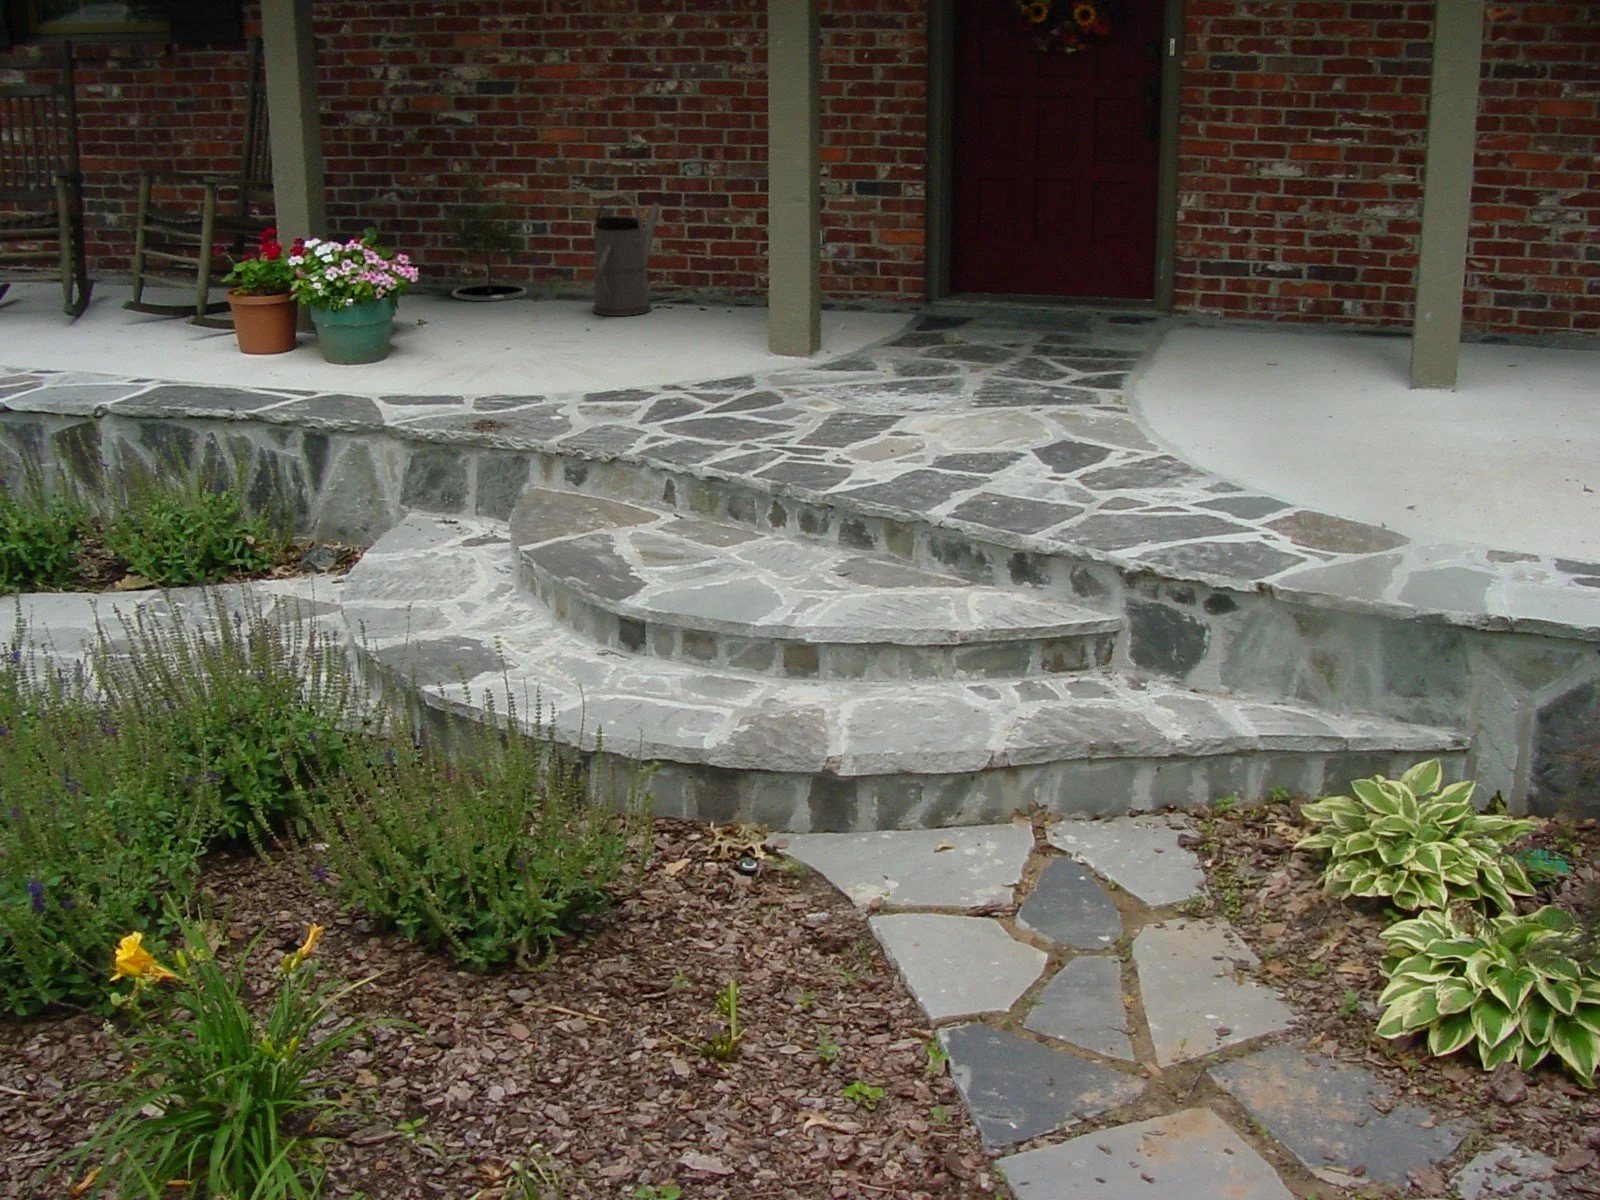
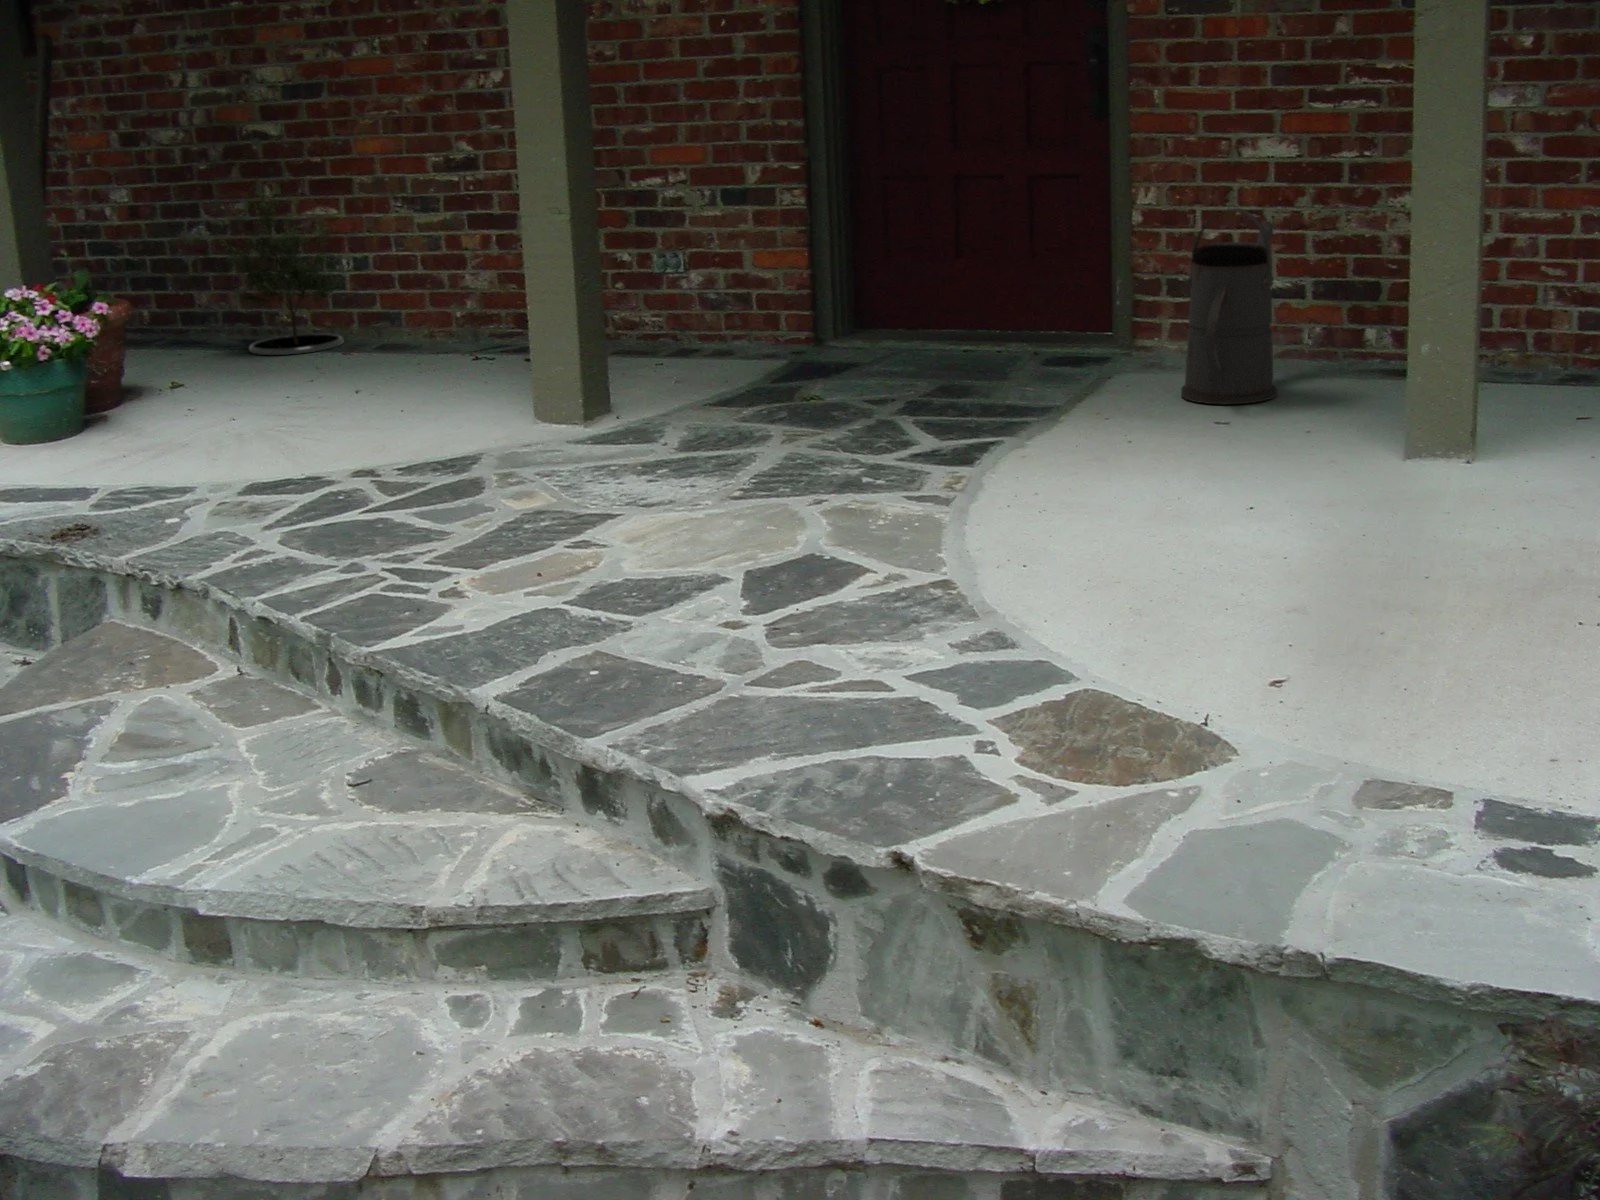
watering can: present [593,194,659,316] -> present [1181,209,1277,404]

